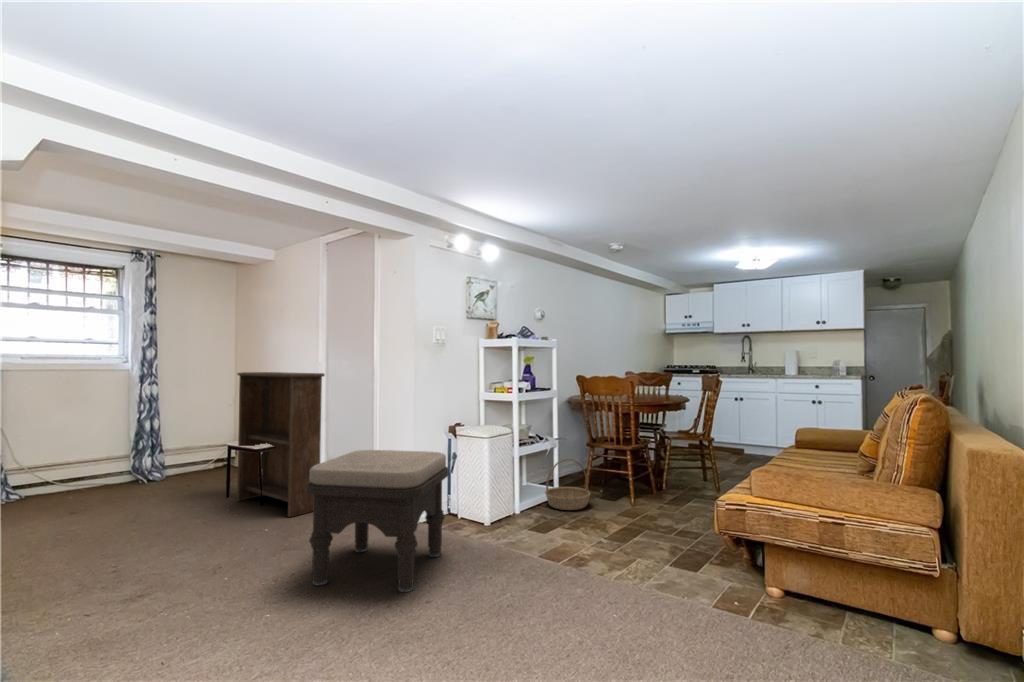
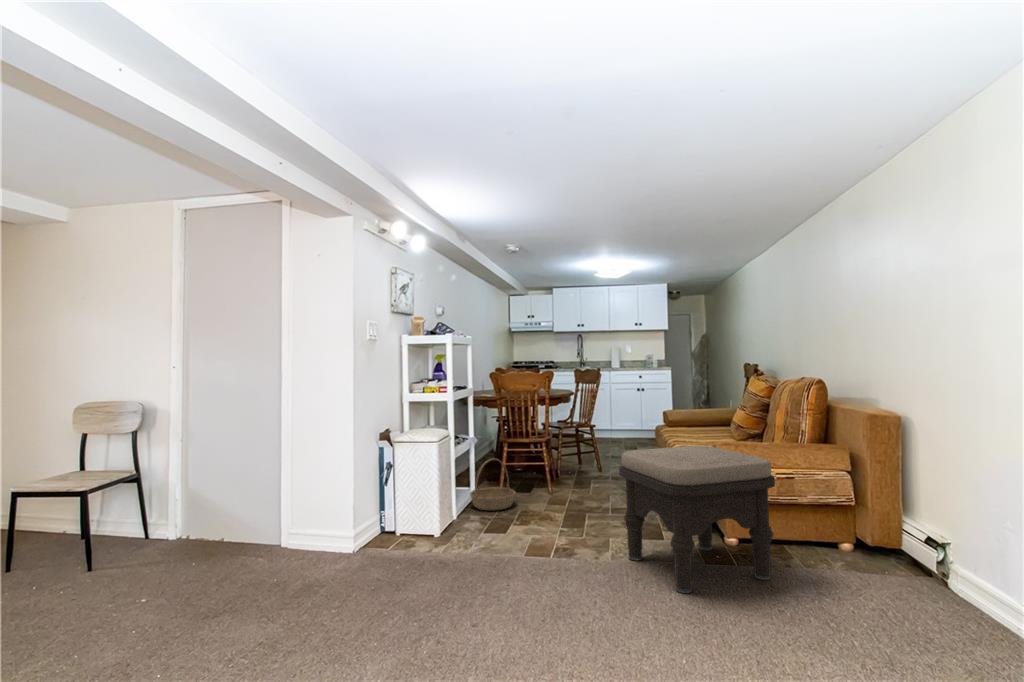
bookshelf: present [237,372,325,517] -> none [58,380,215,568]
ottoman: present [306,450,449,592] -> present [619,446,775,593]

